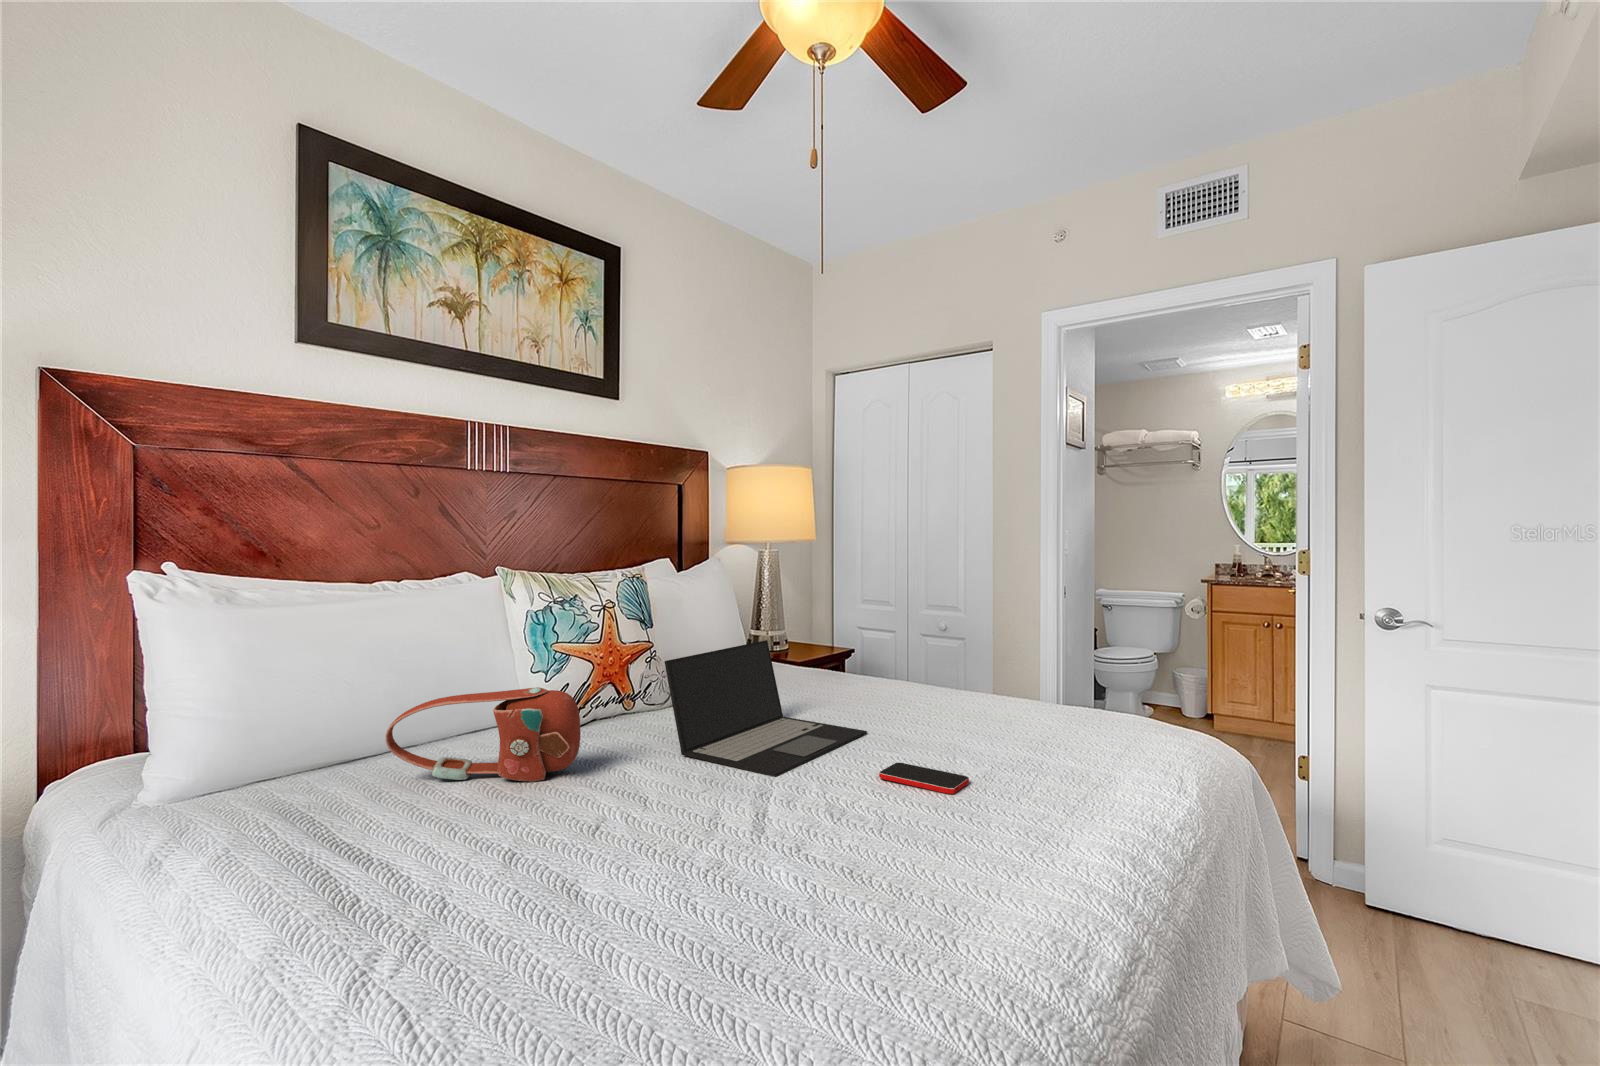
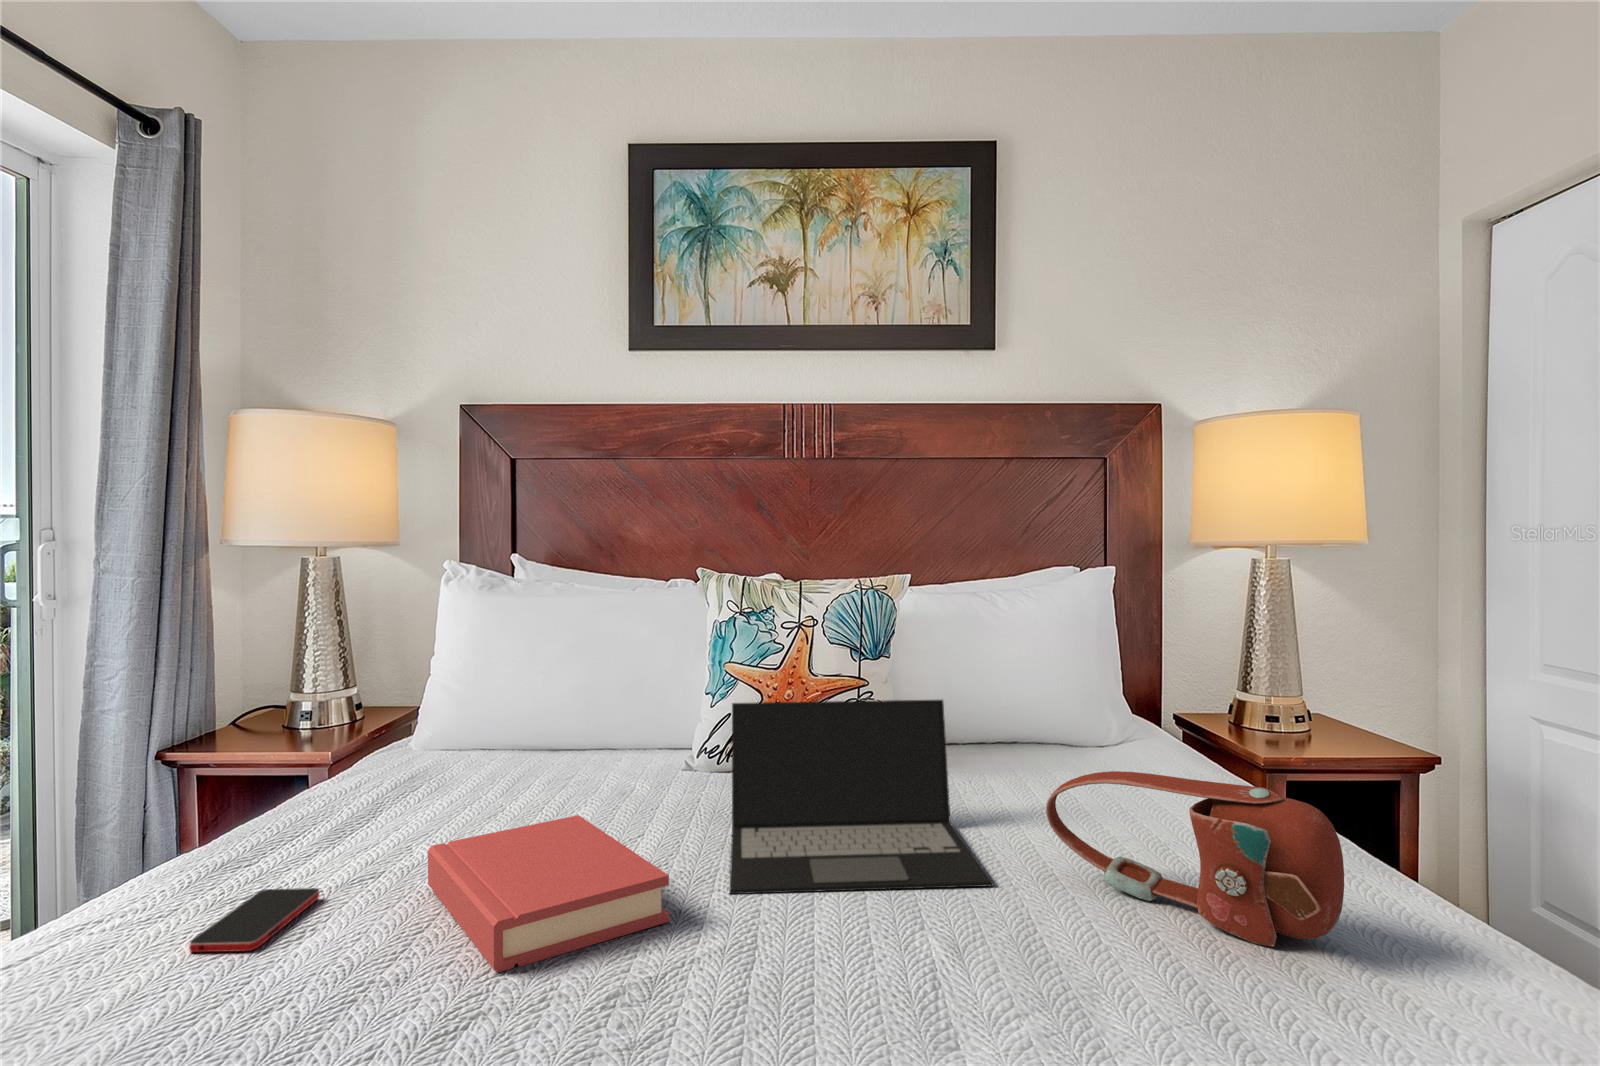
handbag: present [386,687,580,782] -> present [1046,771,1344,947]
hardback book: none [589,763,789,847] -> present [428,815,669,972]
smartphone: present [879,763,969,794] -> present [189,888,319,952]

